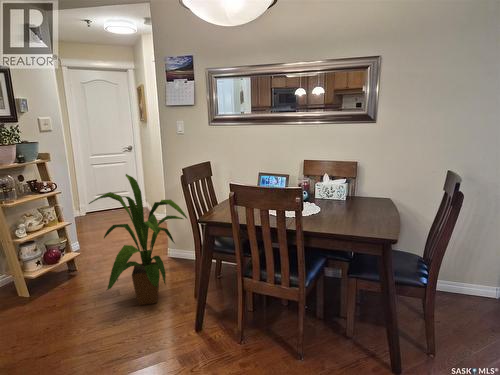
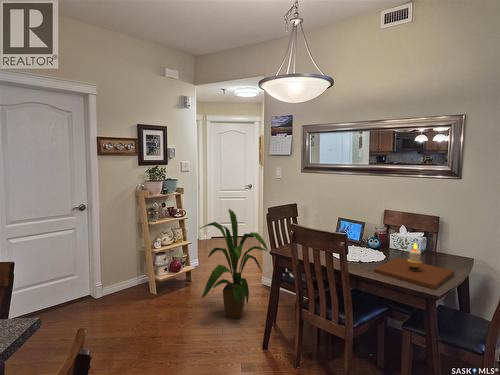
candle: none [321,189,387,233] -> present [374,243,454,289]

